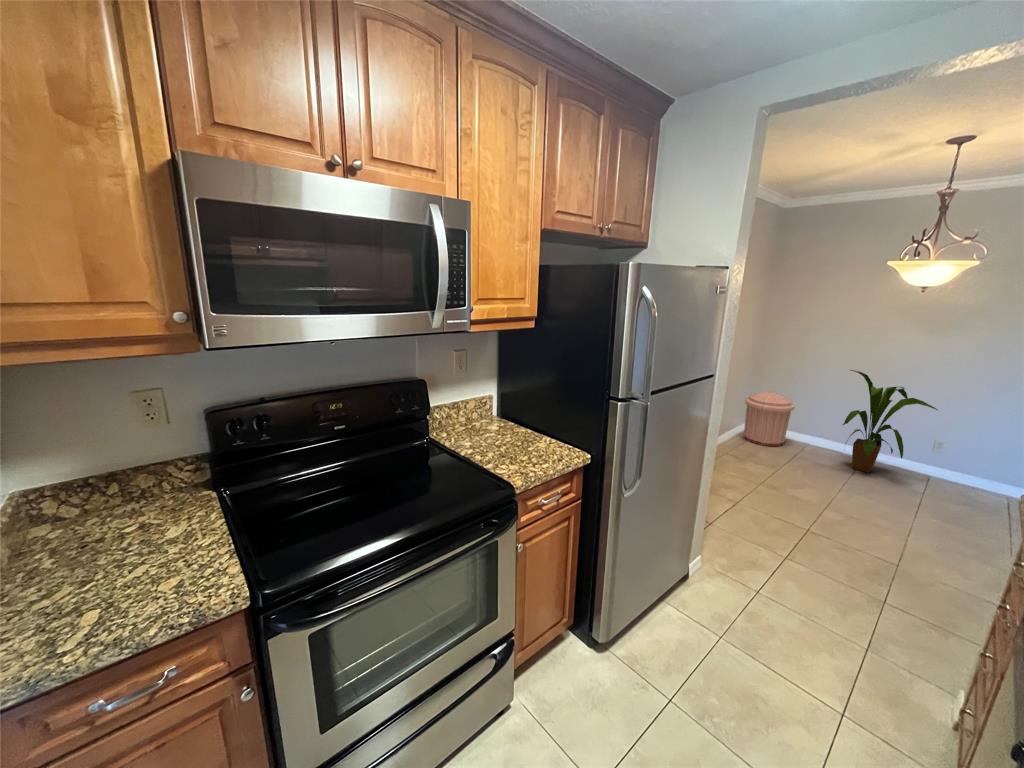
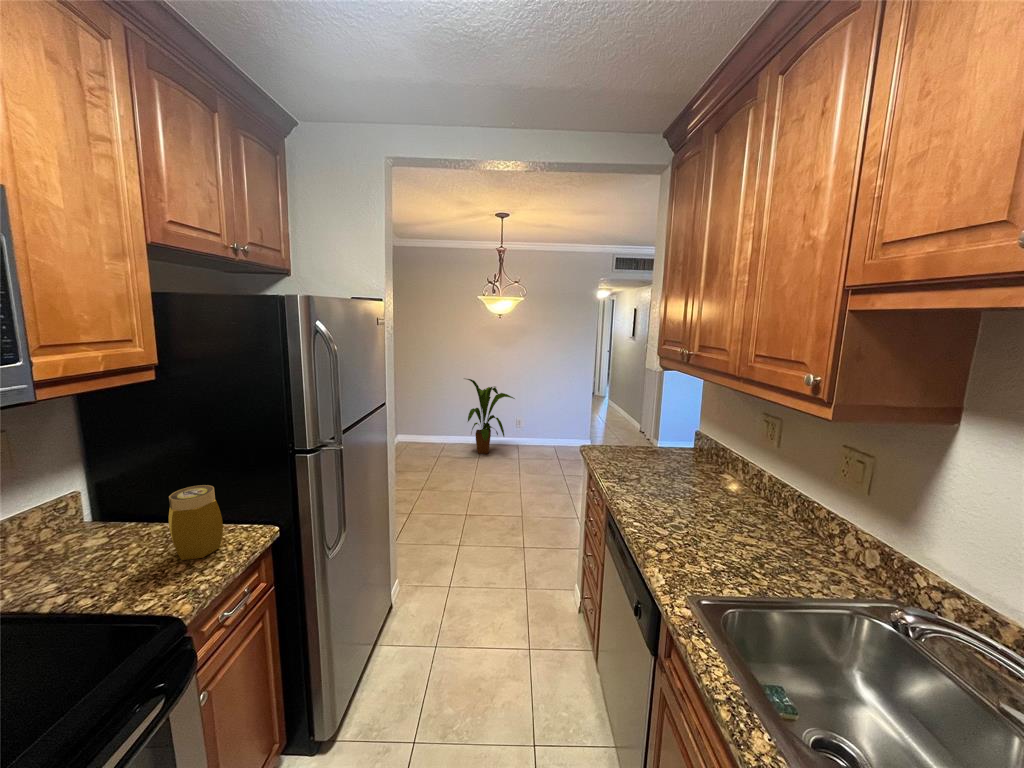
trash can: present [744,391,795,446] -> none [394,405,432,454]
jar: none [524,406,554,457] -> present [169,485,223,560]

